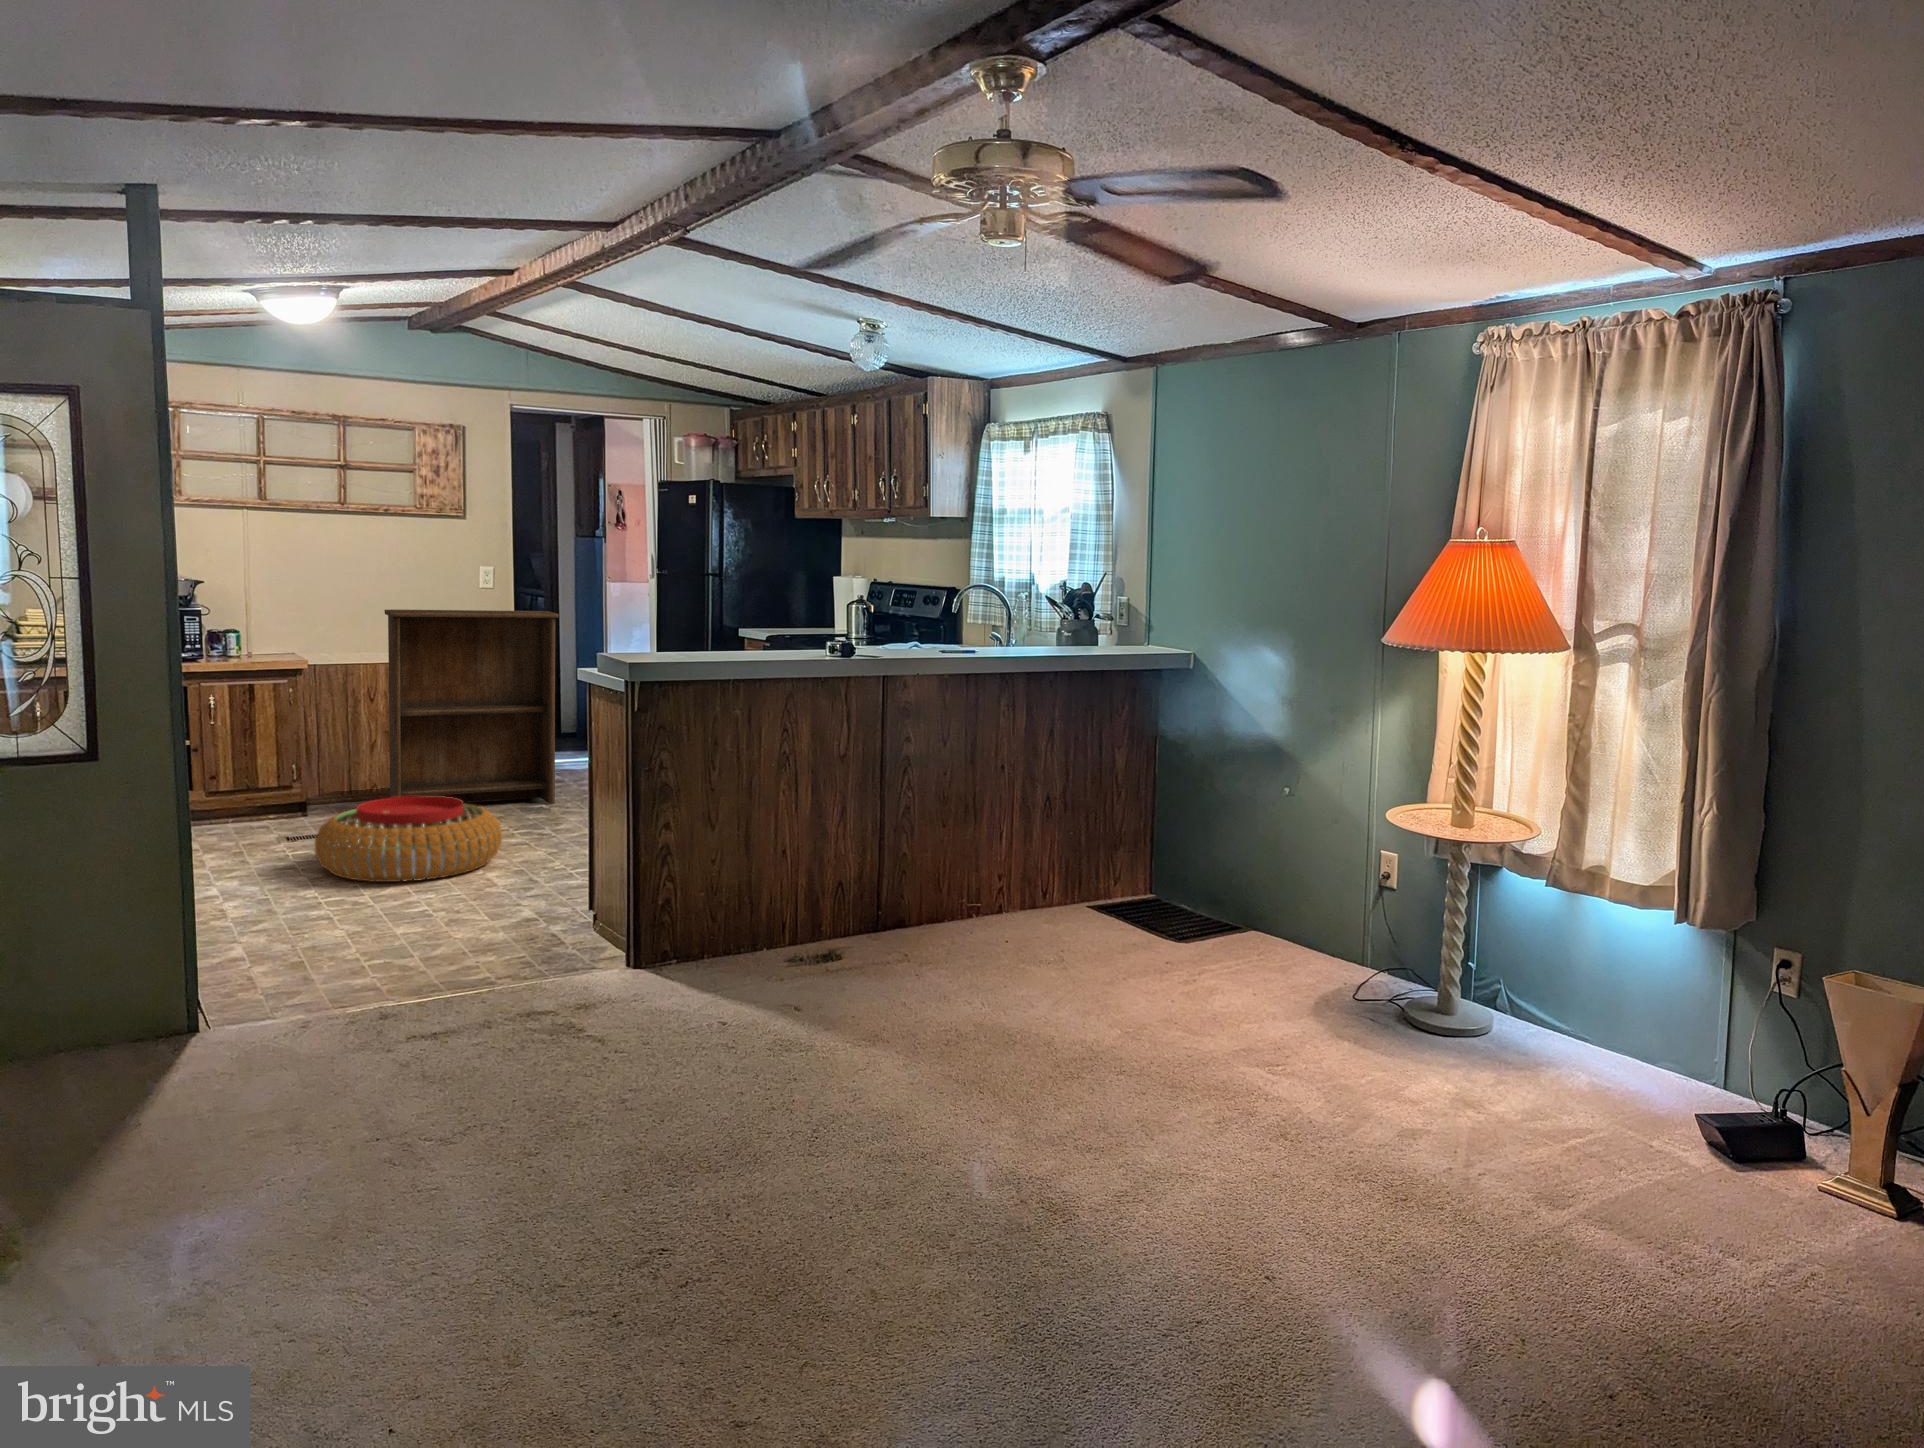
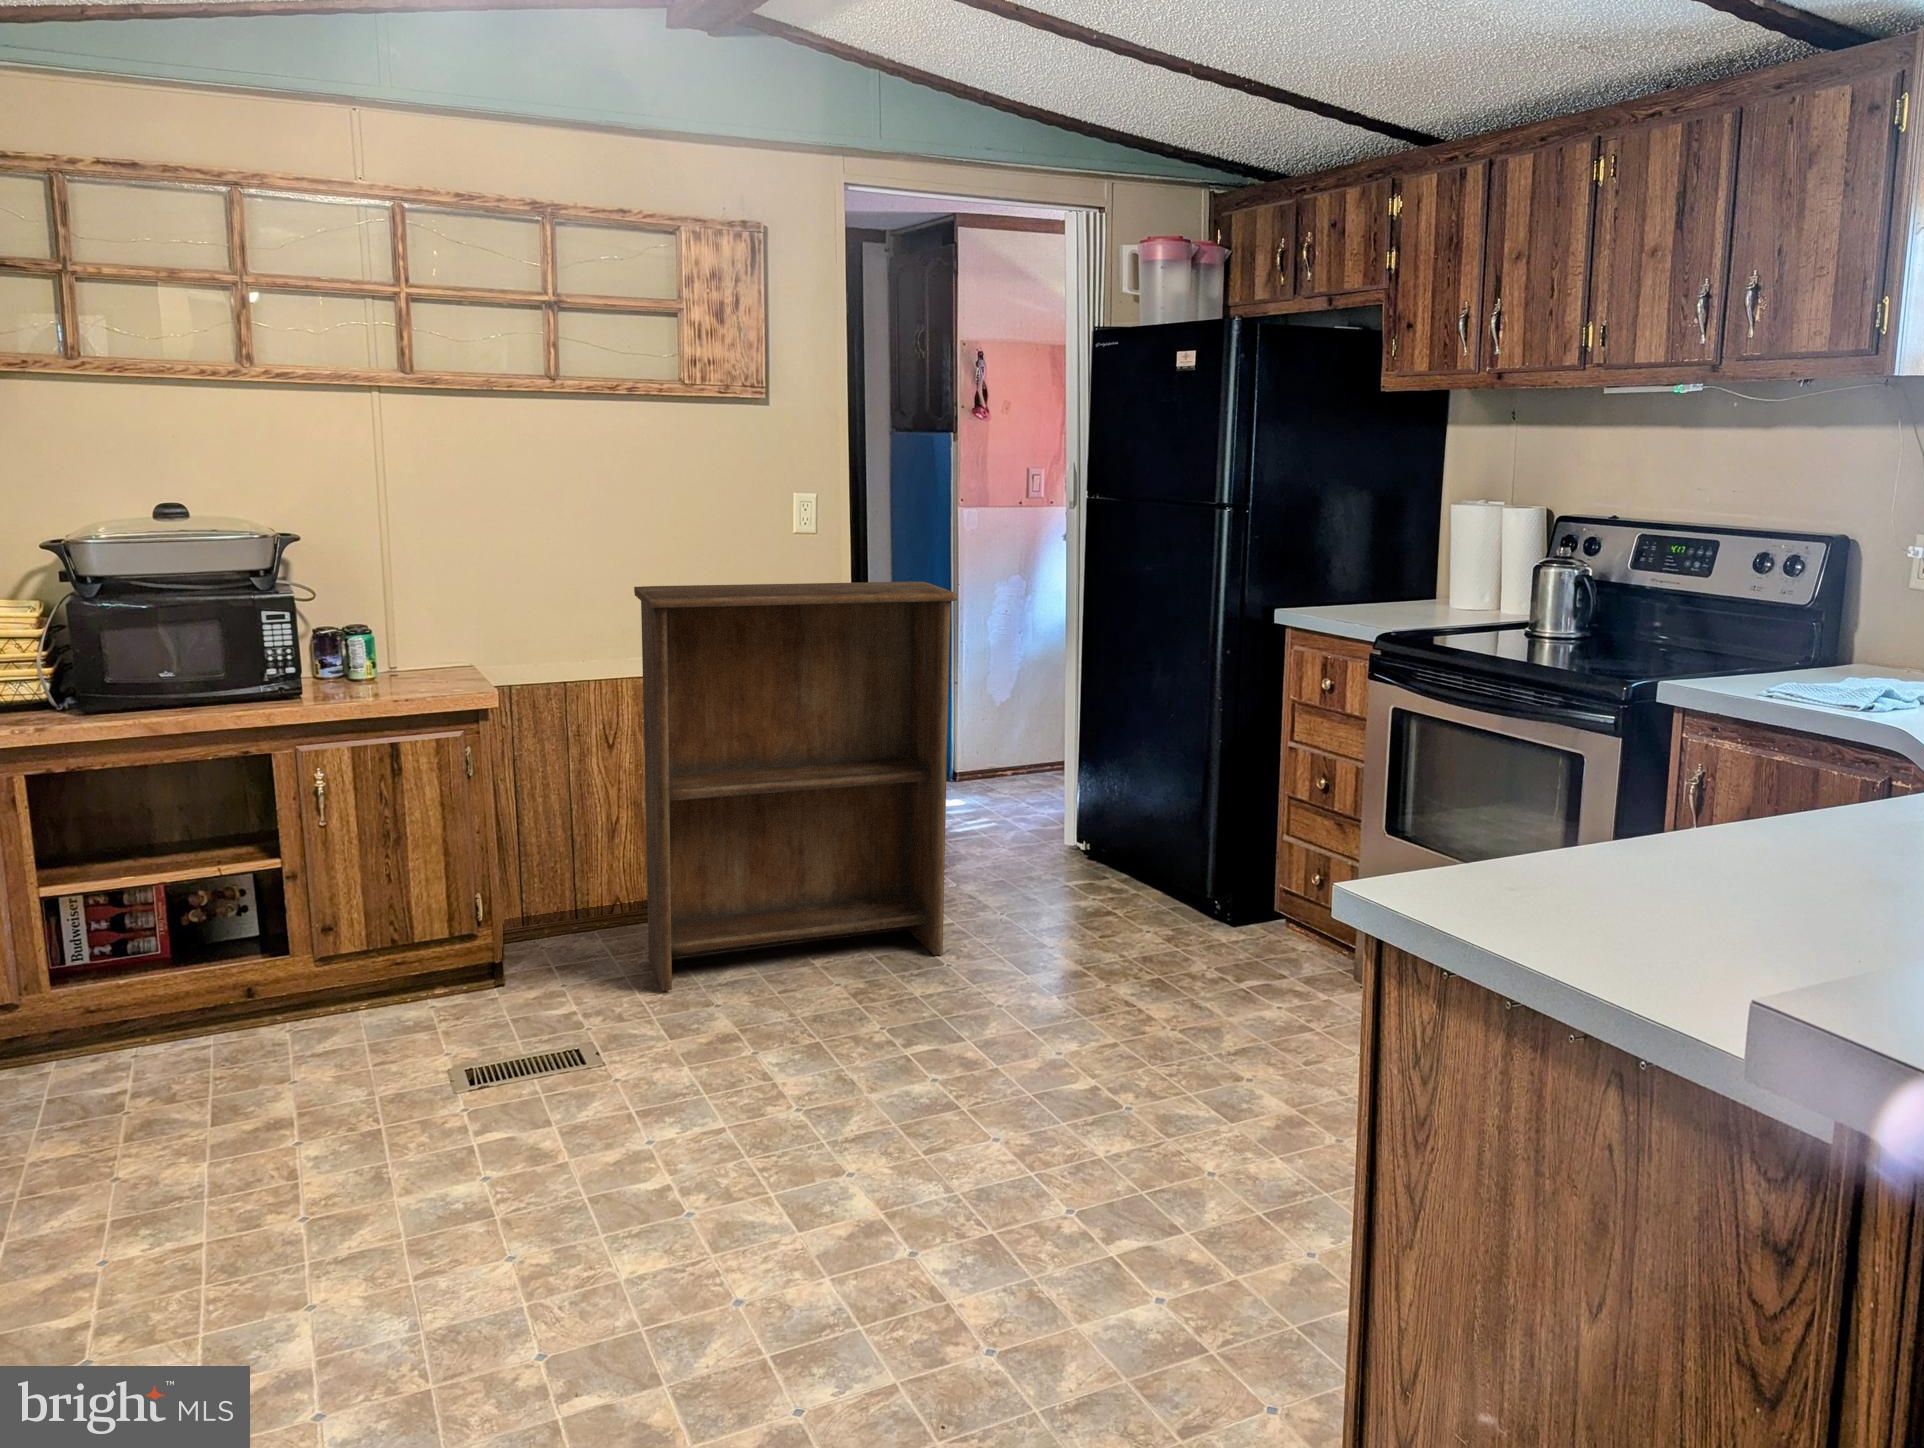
pouf: present [314,796,502,882] -> none [513,1047,924,1339]

